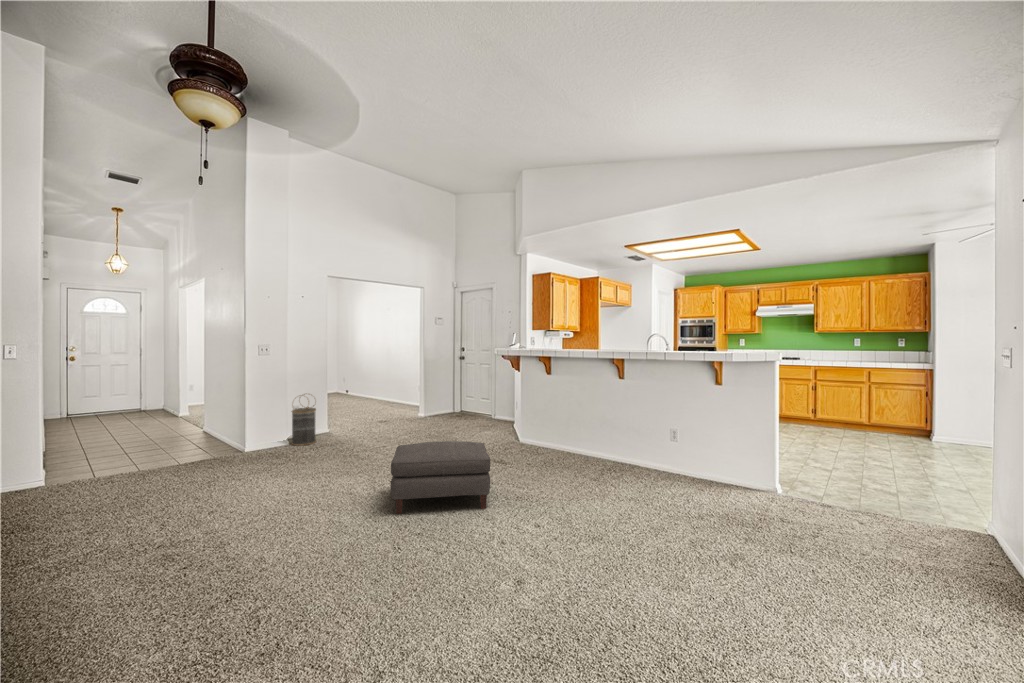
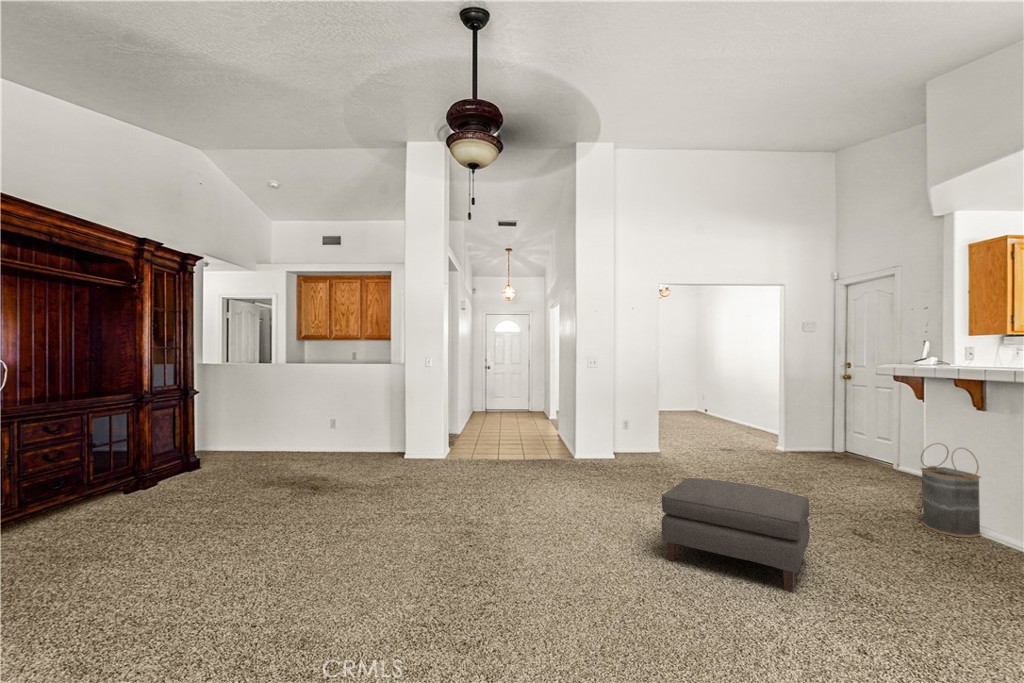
basket: present [292,394,316,446] -> present [921,443,981,538]

